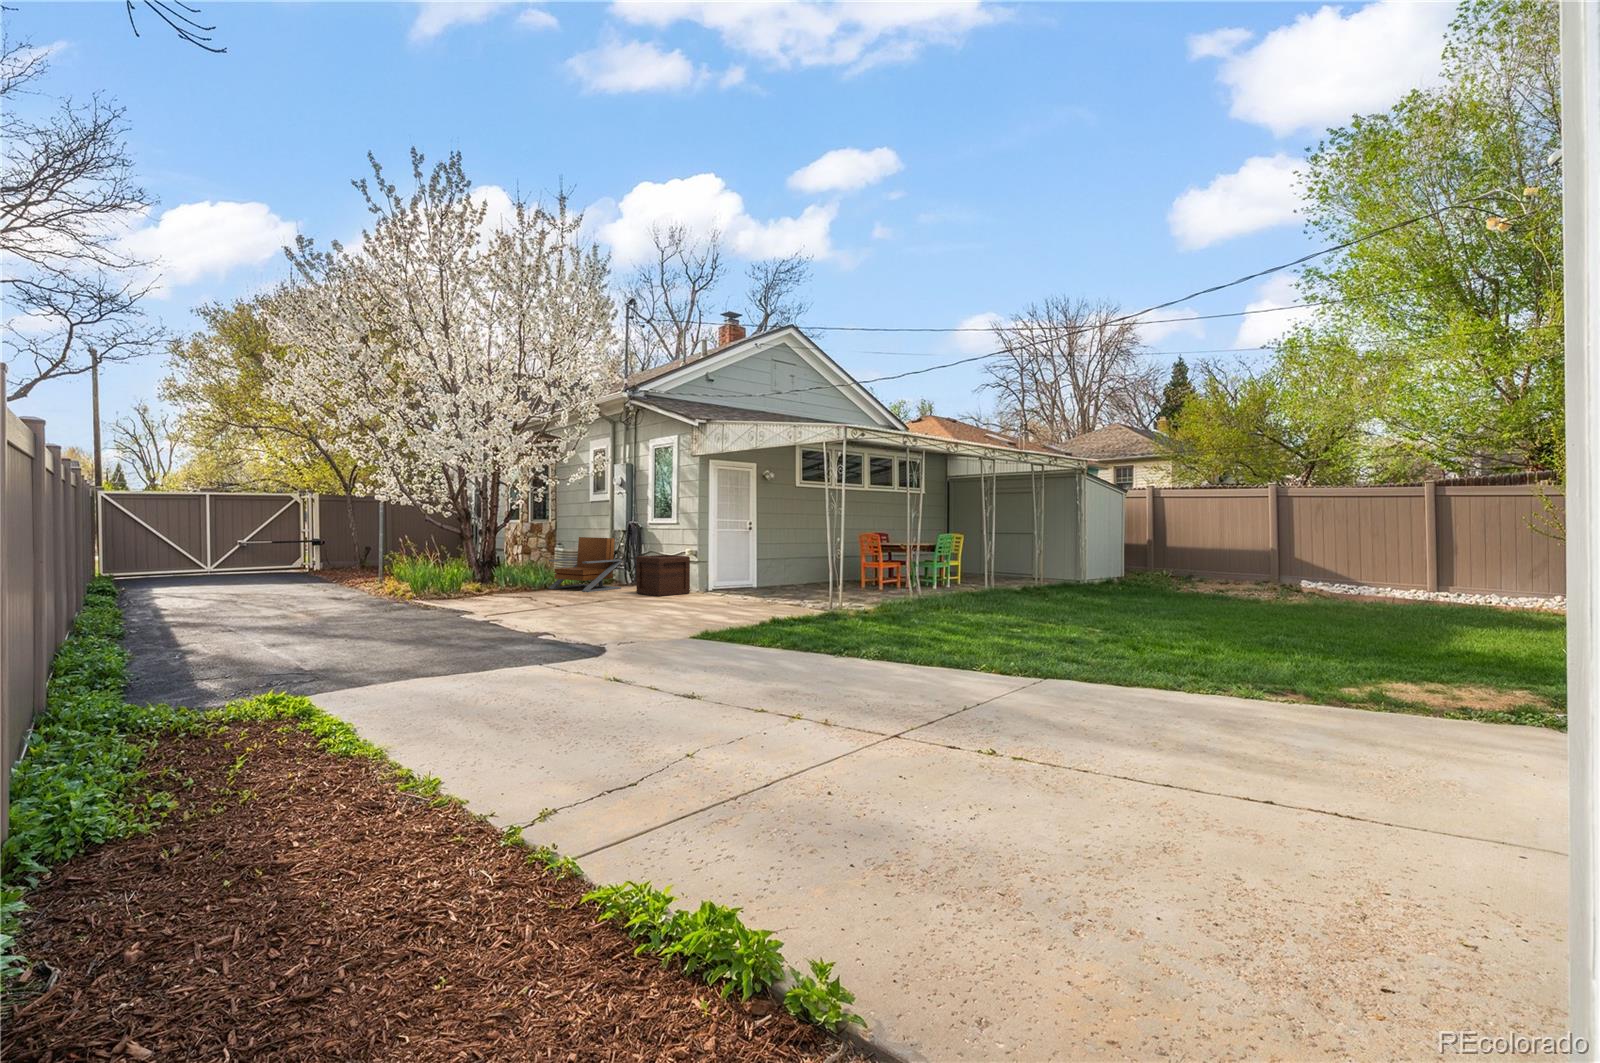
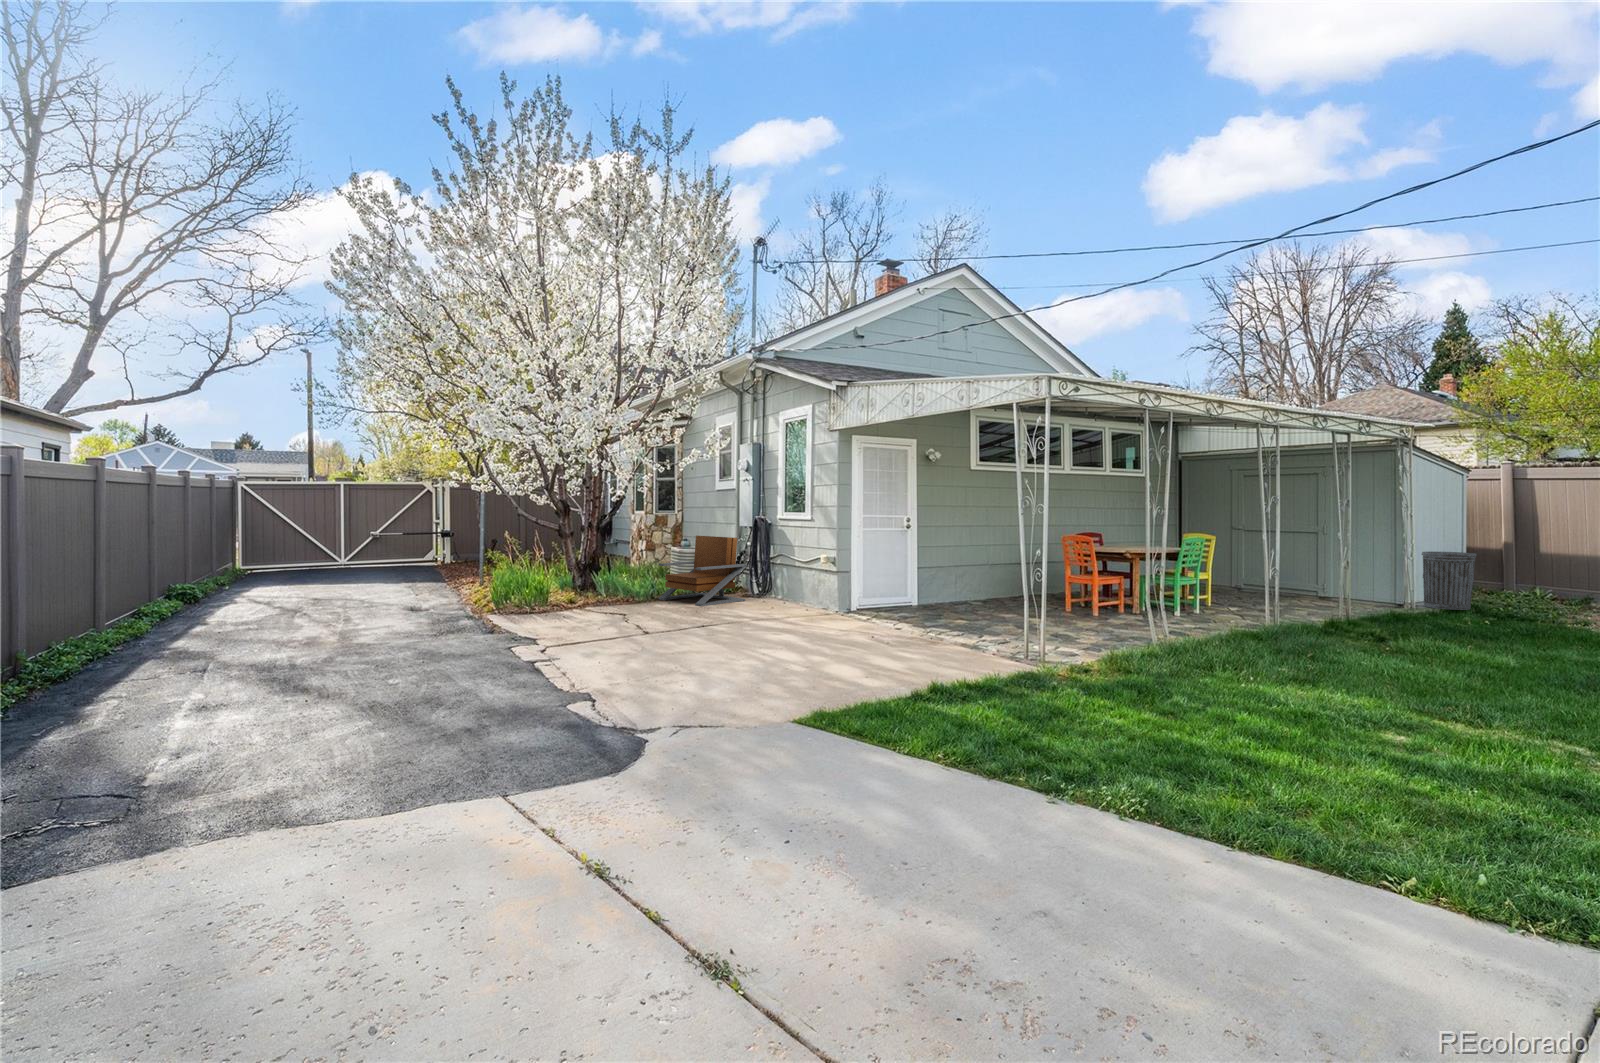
trash can: none [1099,546,1130,585] -> present [1422,551,1477,610]
wooden crate: present [636,555,690,596] -> none [760,560,828,617]

